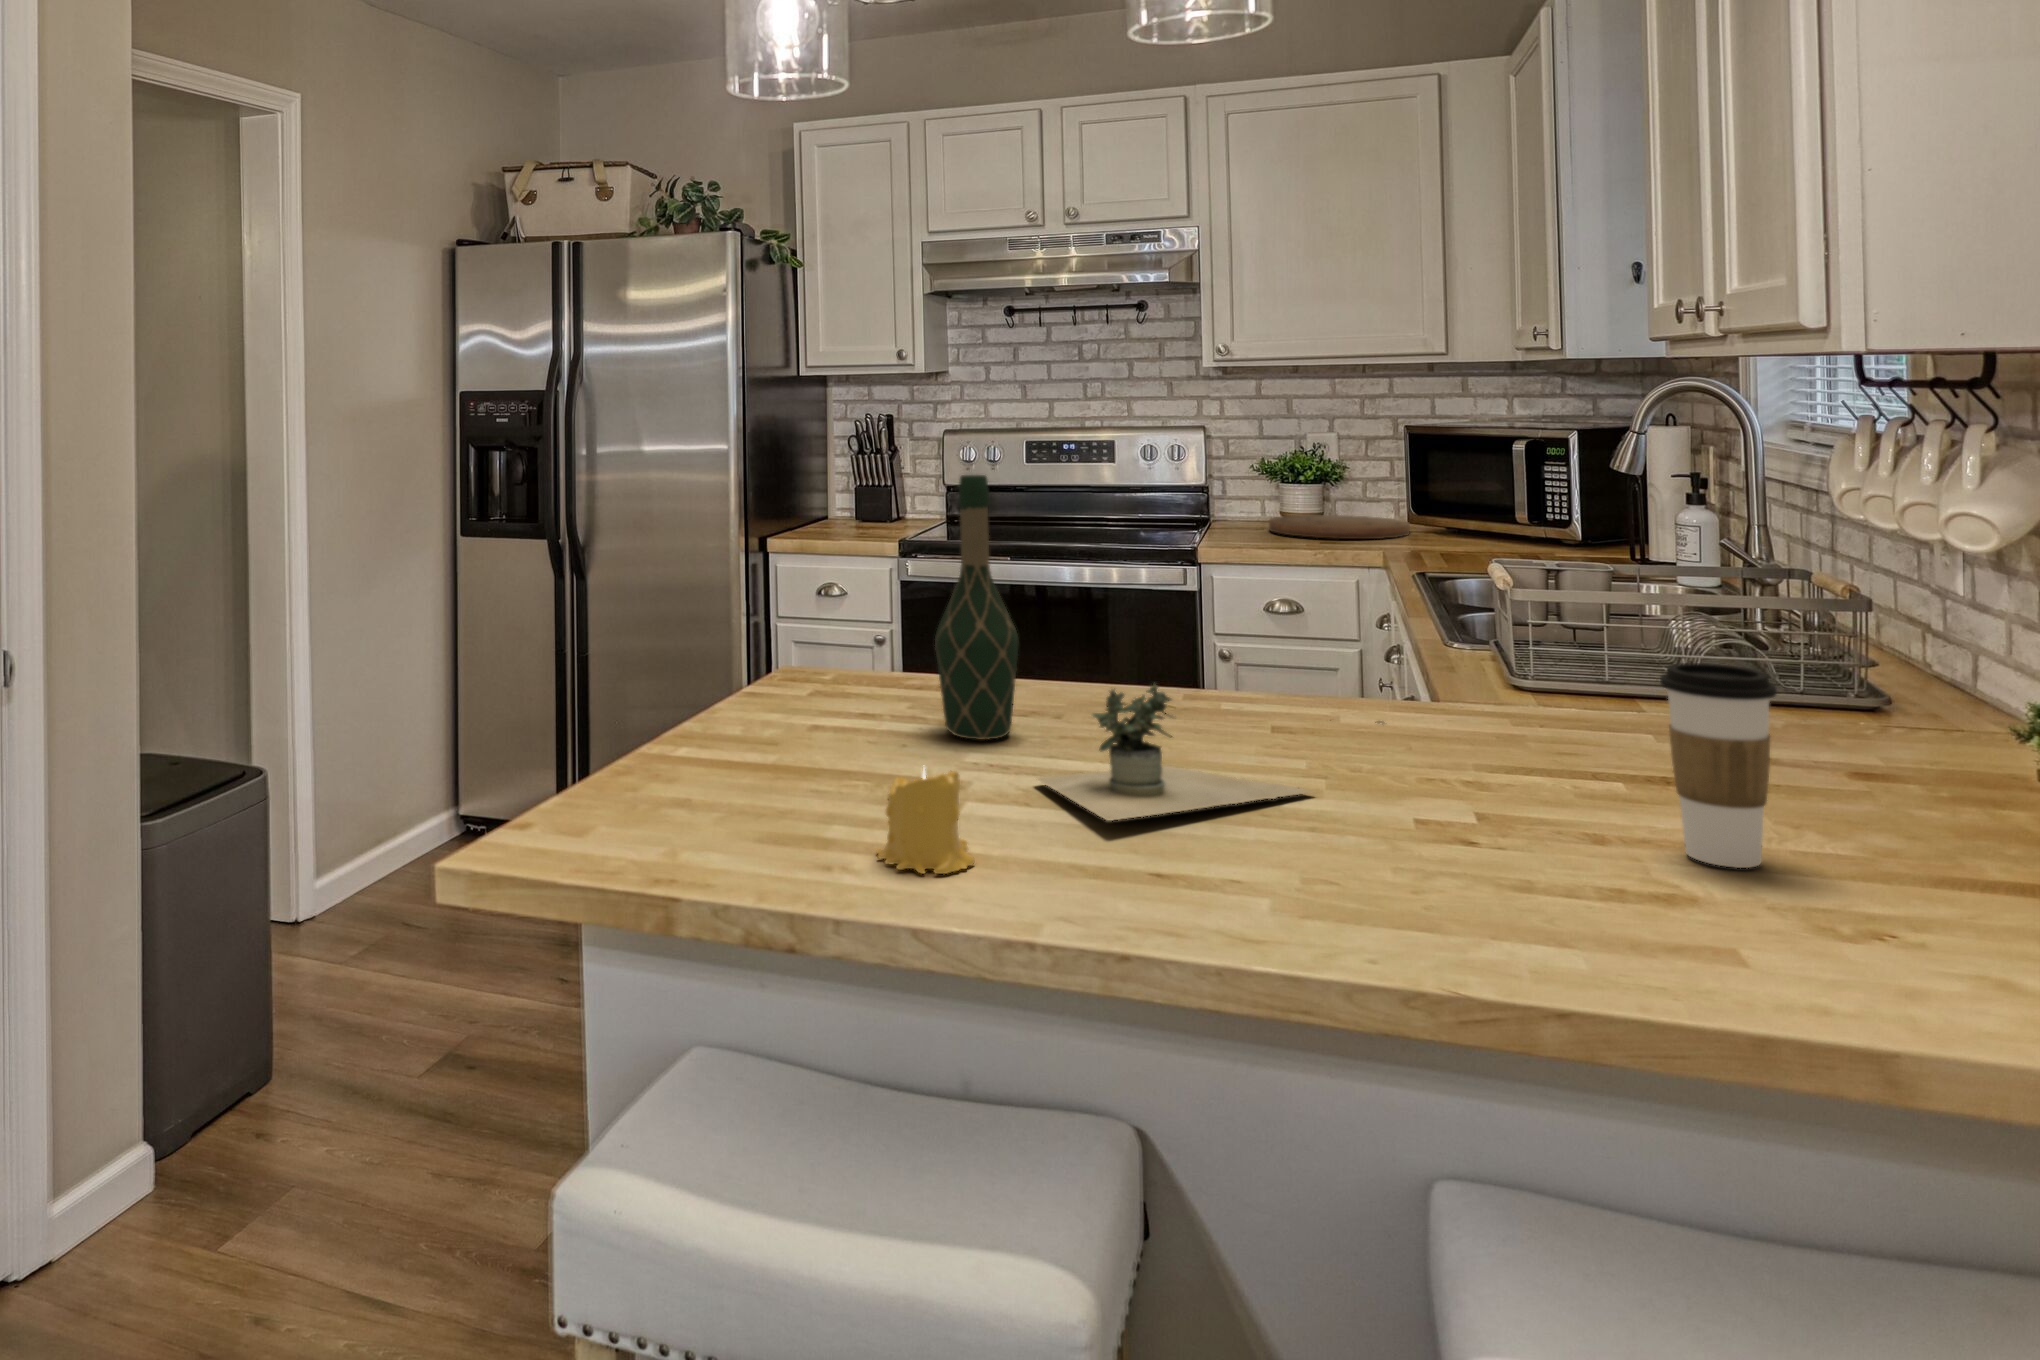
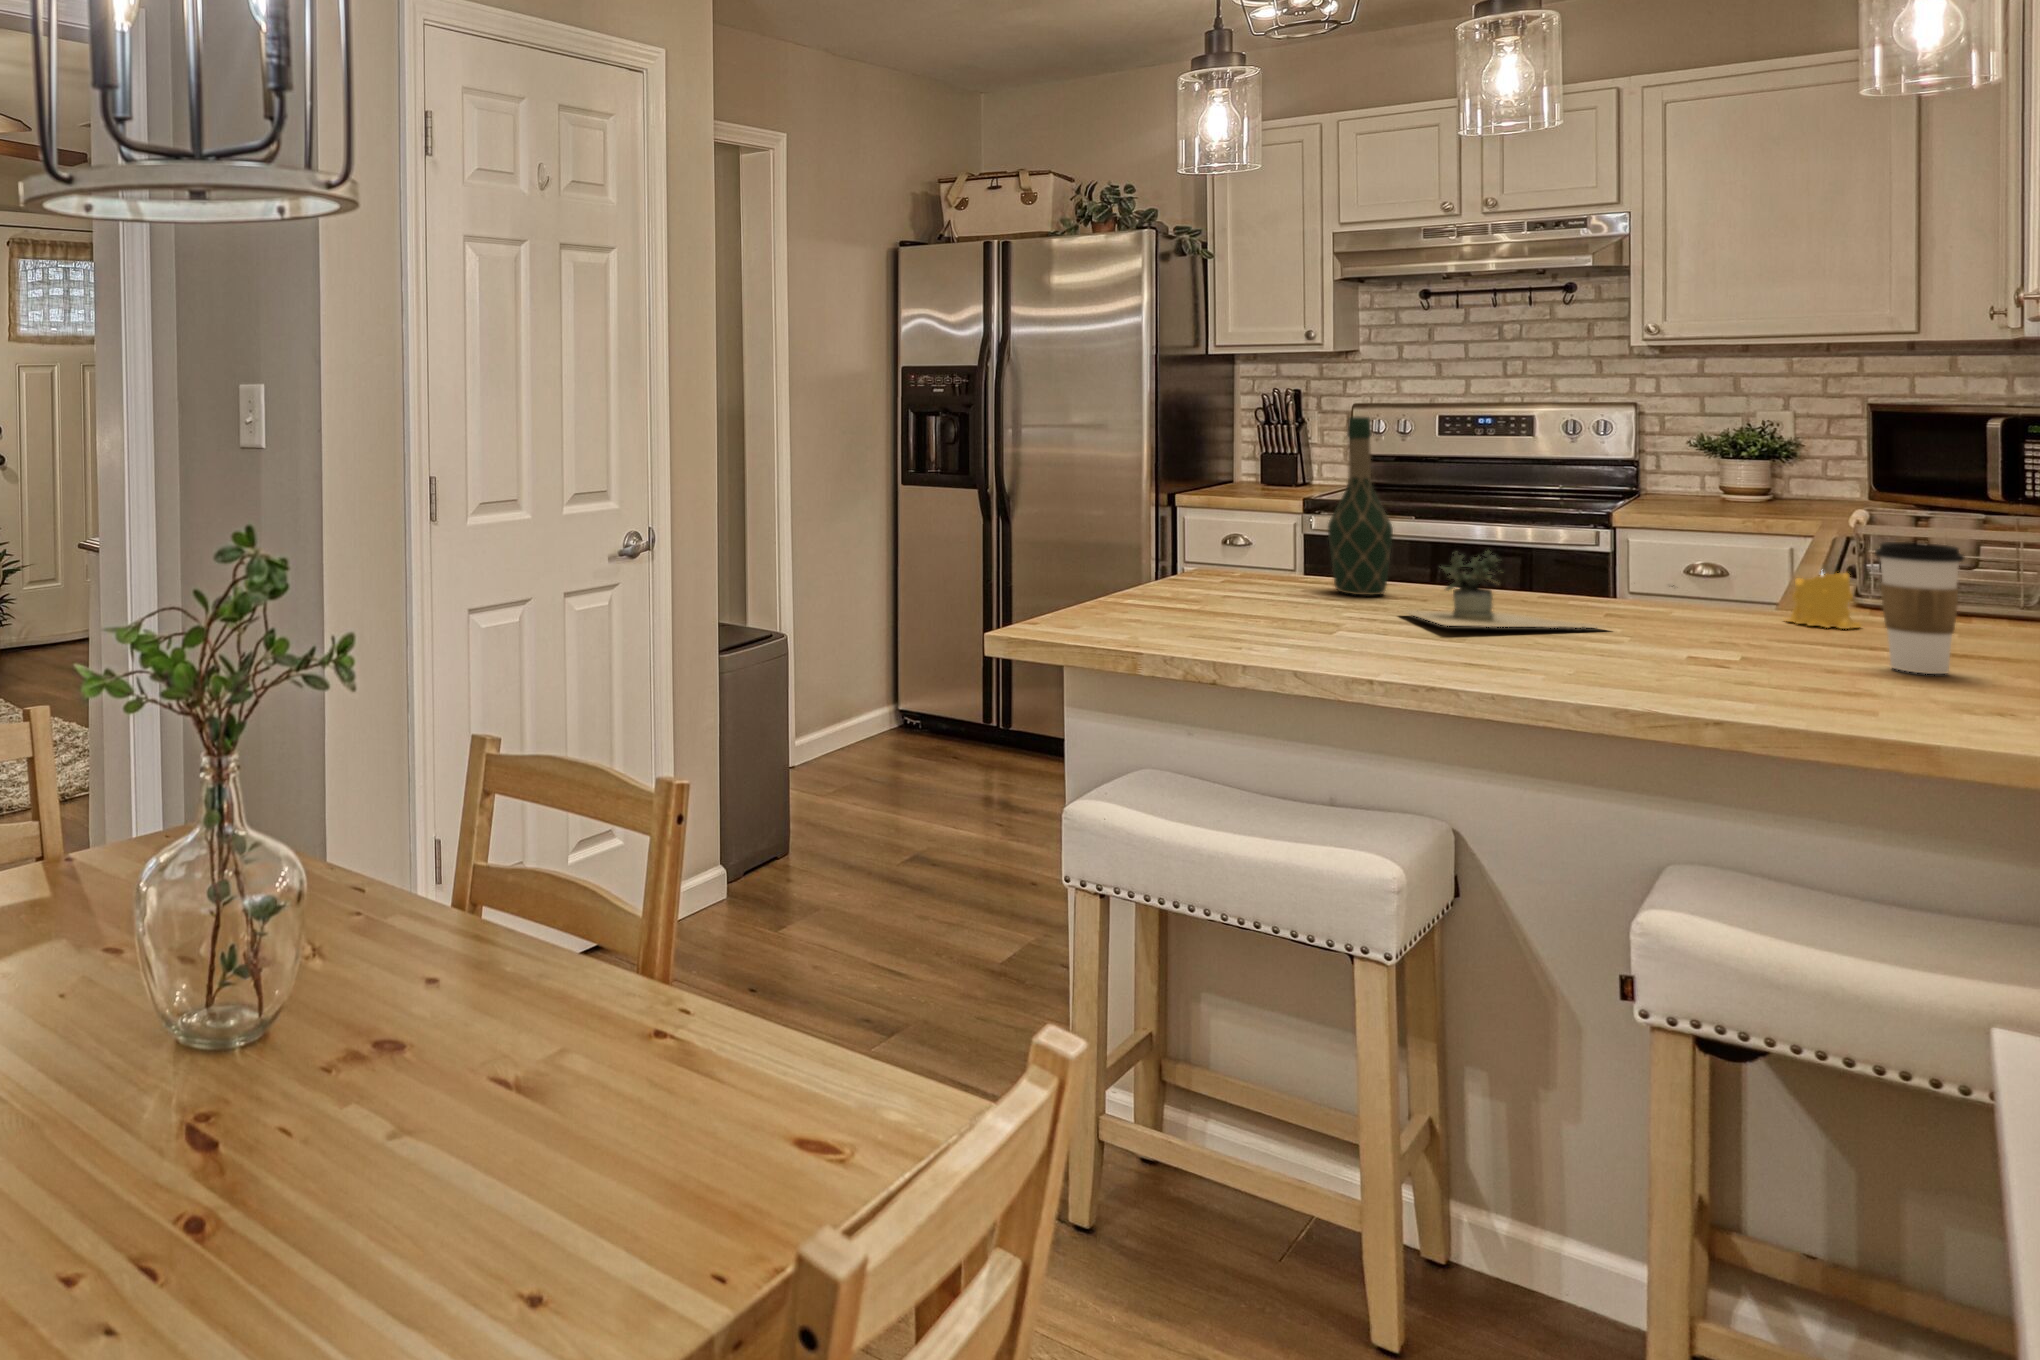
cutting board: present [1269,515,1410,539] -> none [1702,489,1868,511]
candle: present [877,771,975,874] -> present [1787,573,1861,629]

